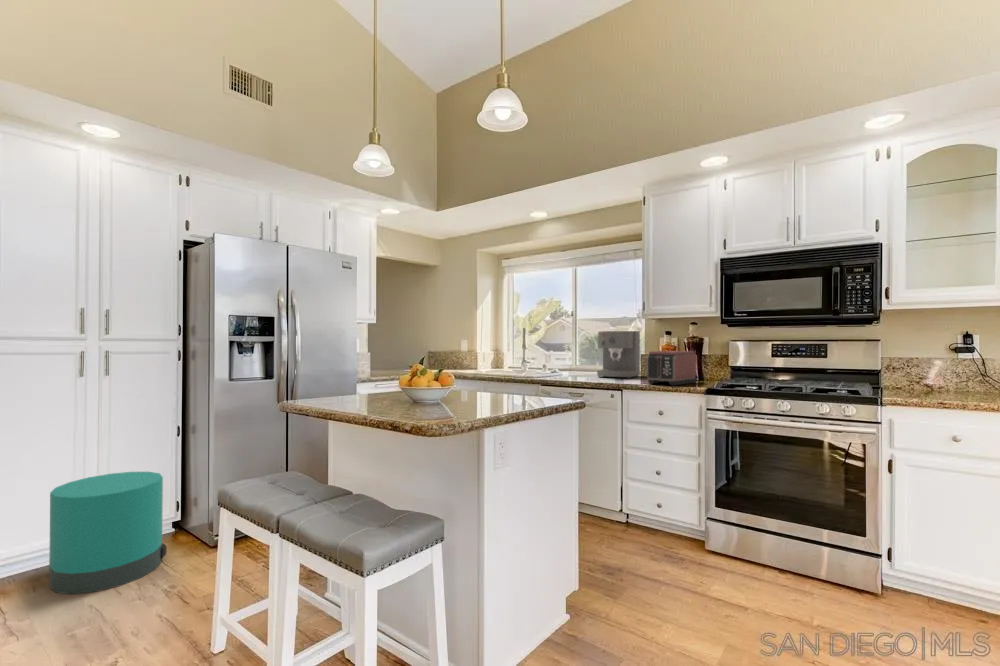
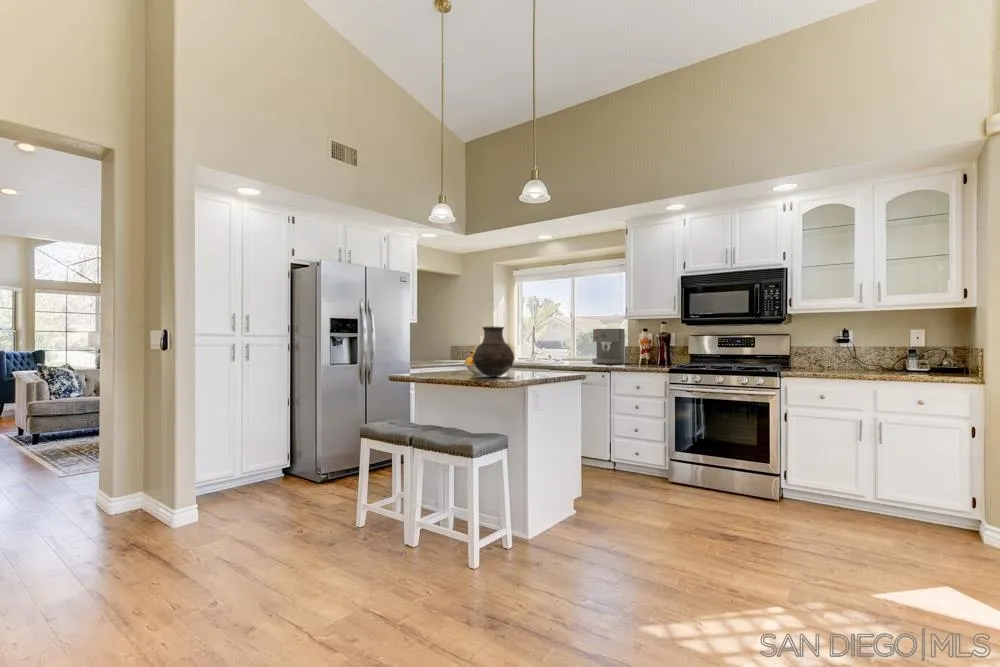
vase: none [393,326,463,411] -> present [473,327,514,377]
toaster: present [646,351,696,386] -> none [628,343,665,368]
trash can: present [49,472,167,594] -> none [224,429,293,506]

